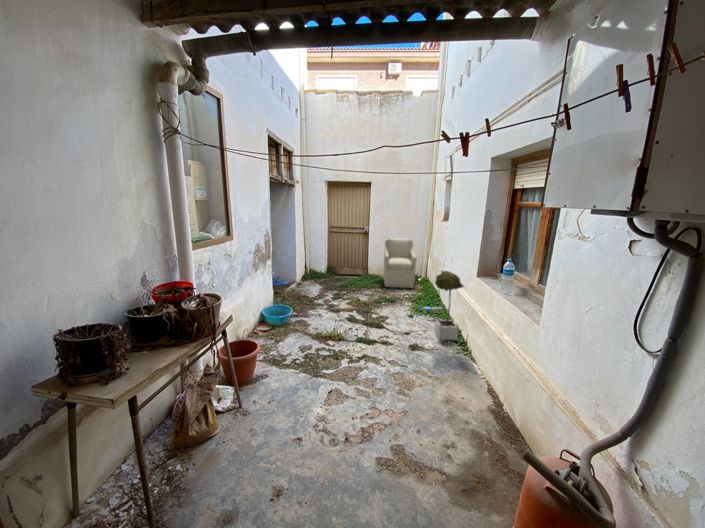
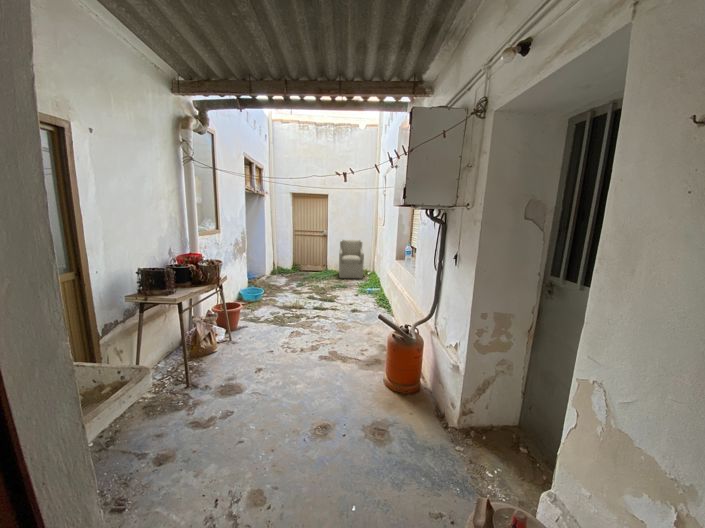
potted tree: present [435,271,464,340] -> none [370,257,390,307]

